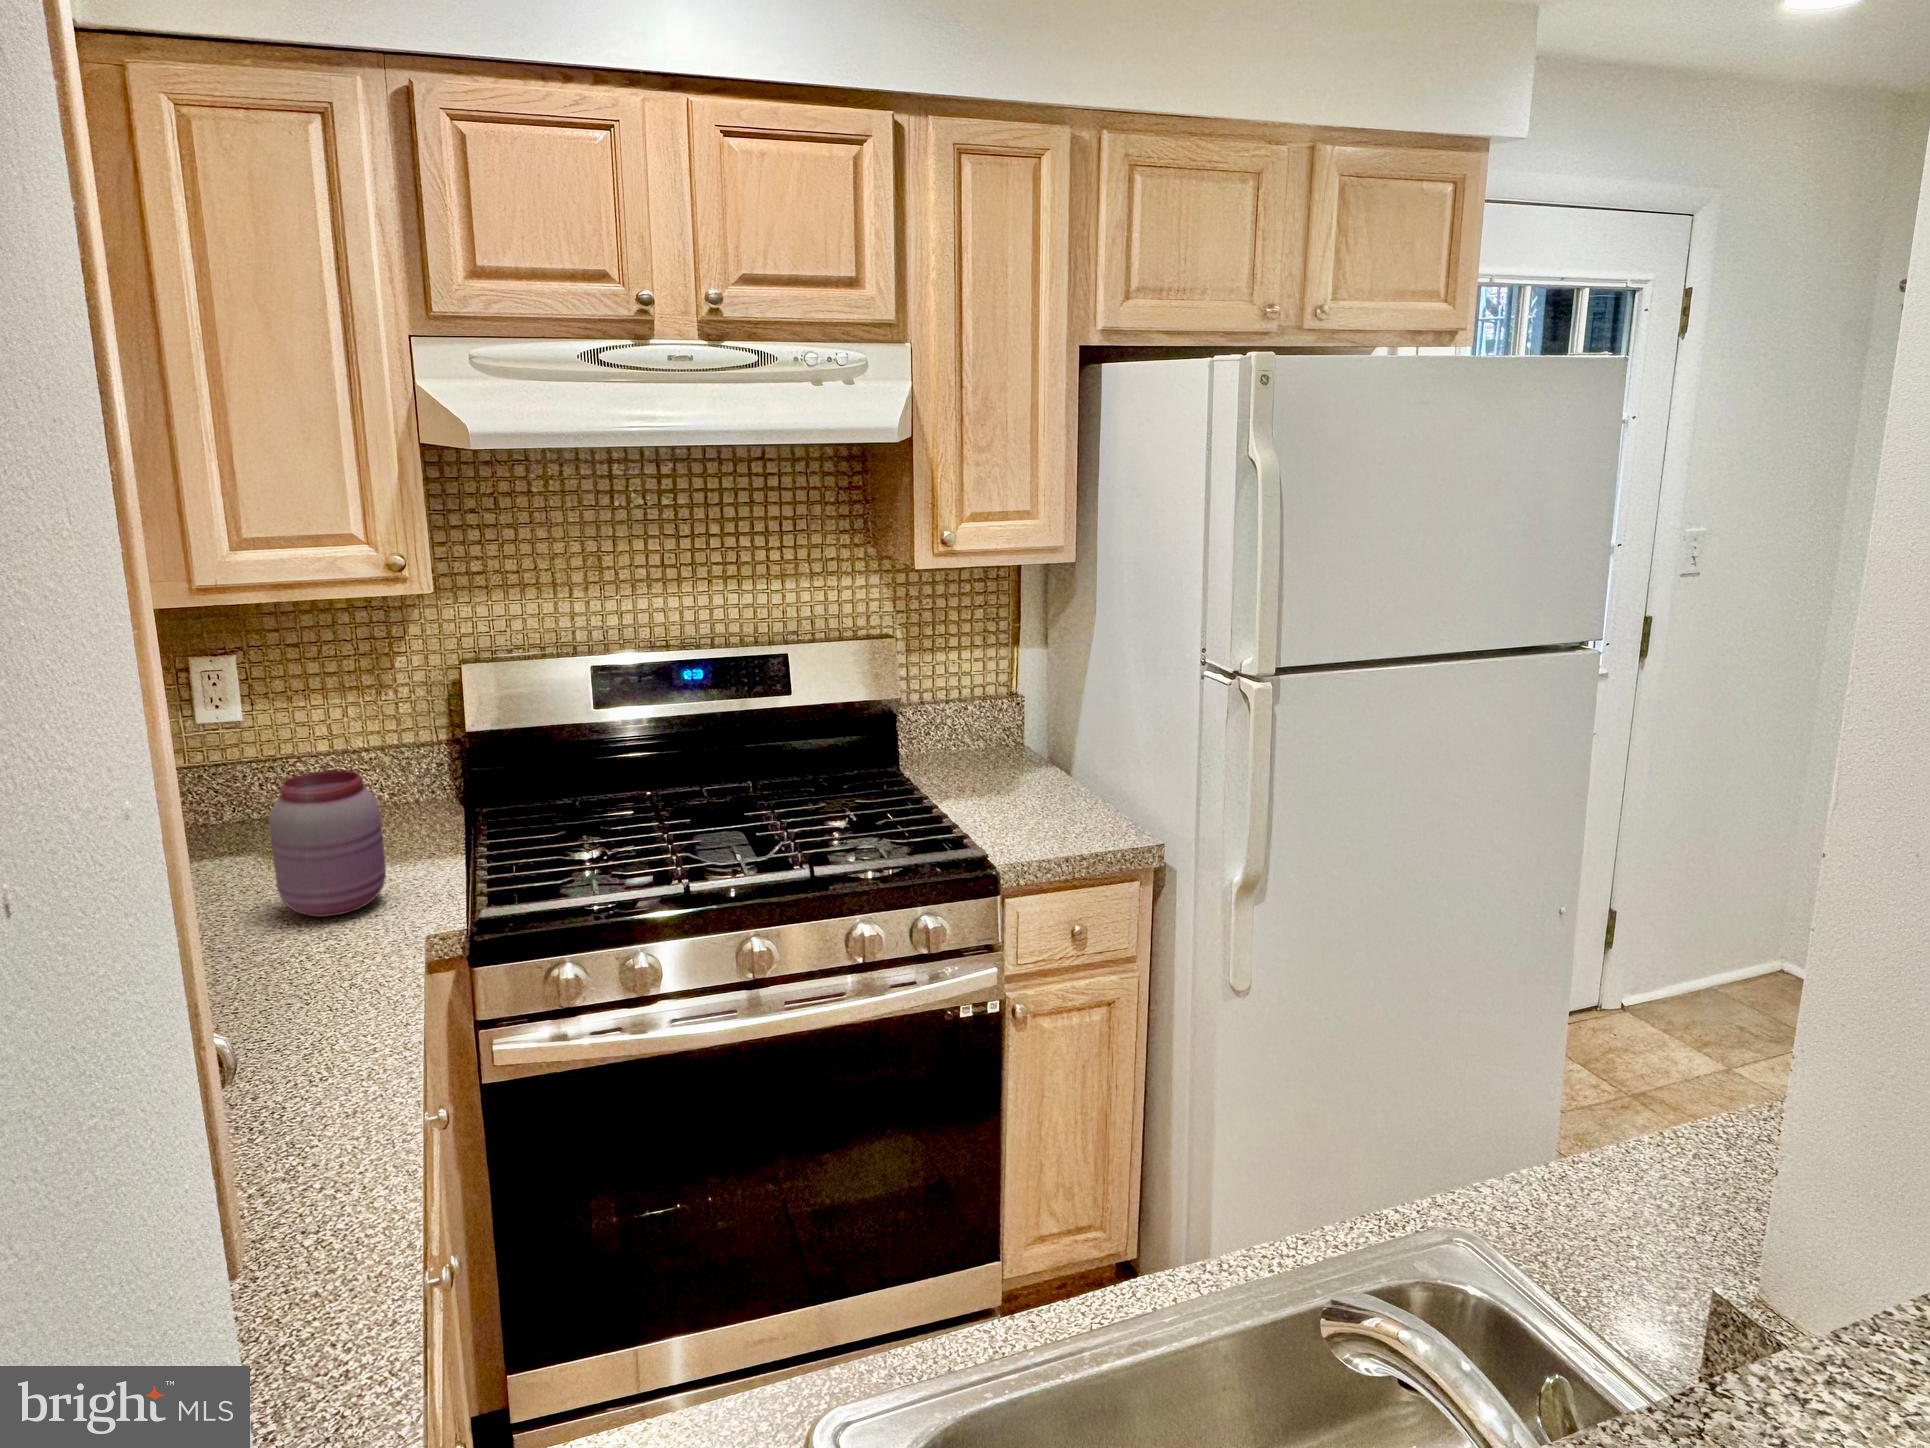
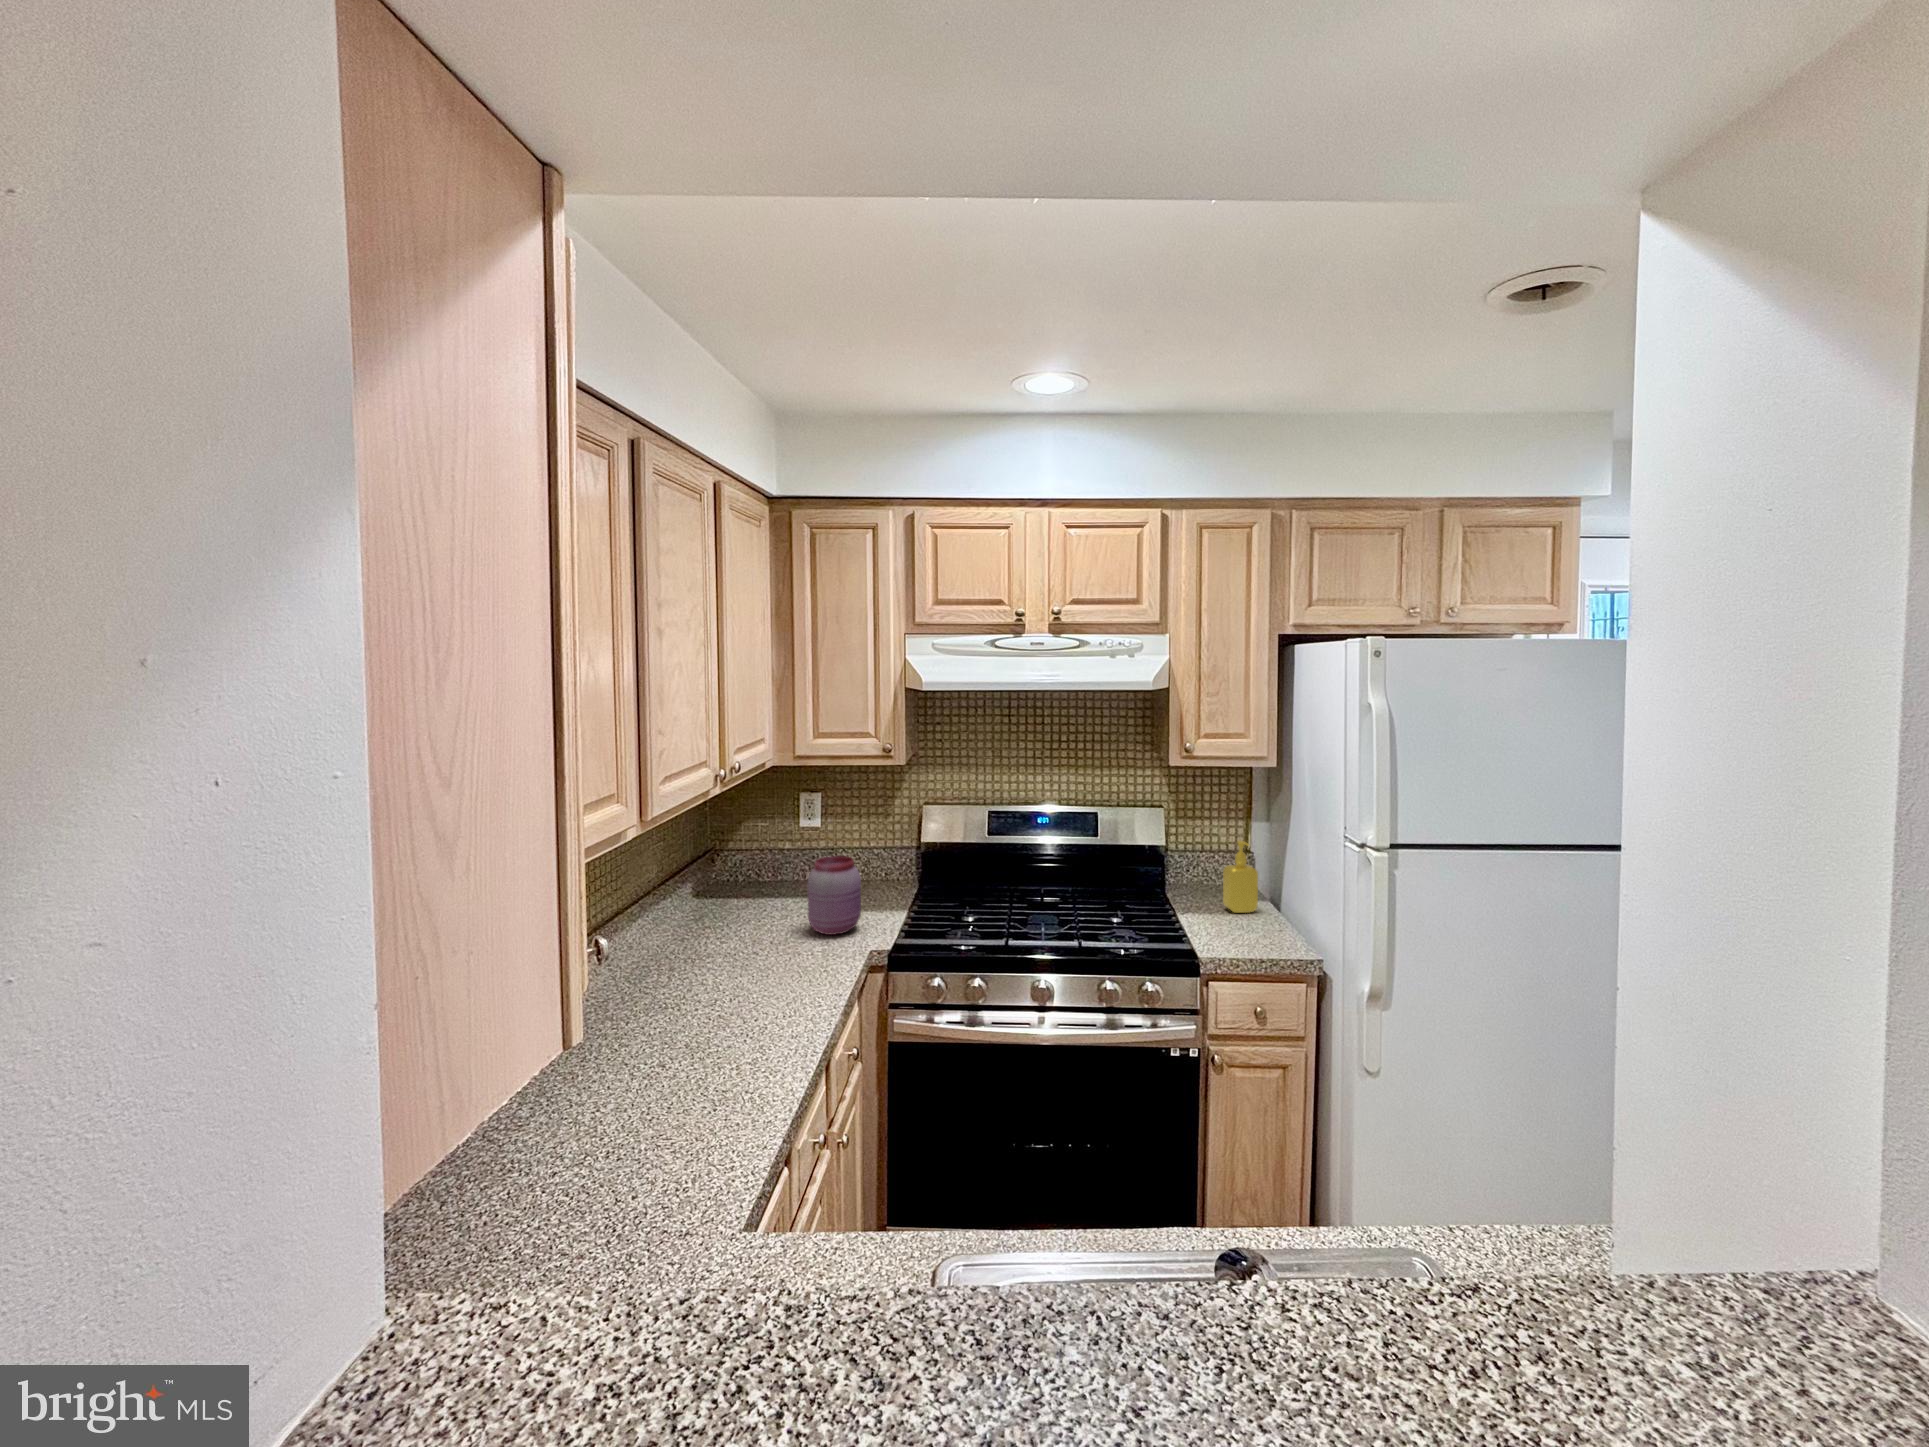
soap dispenser: none [994,680,1047,792] -> present [1223,841,1258,913]

